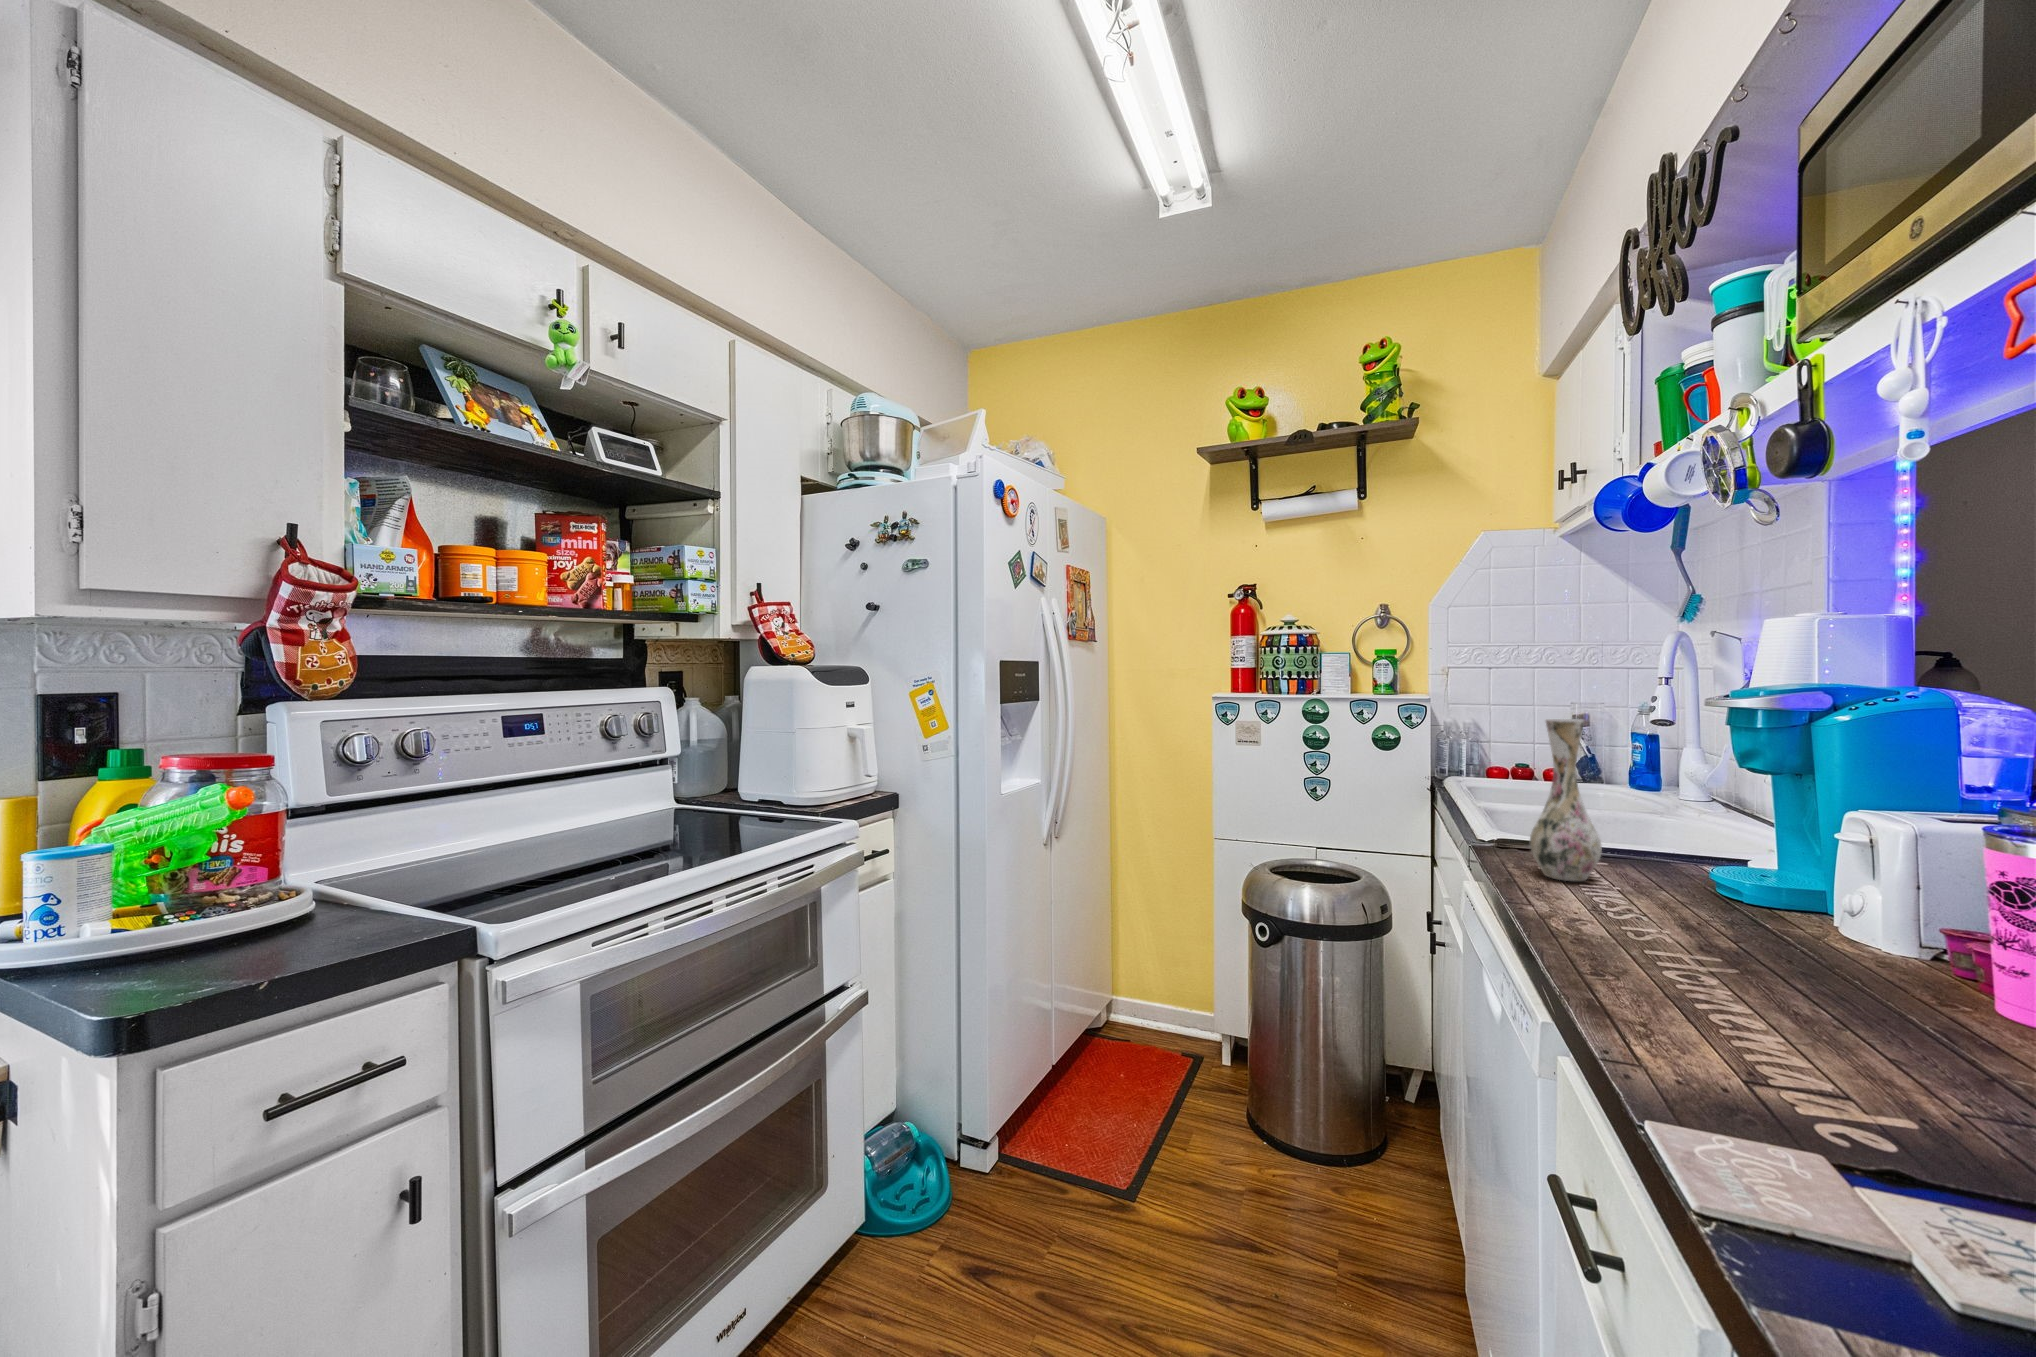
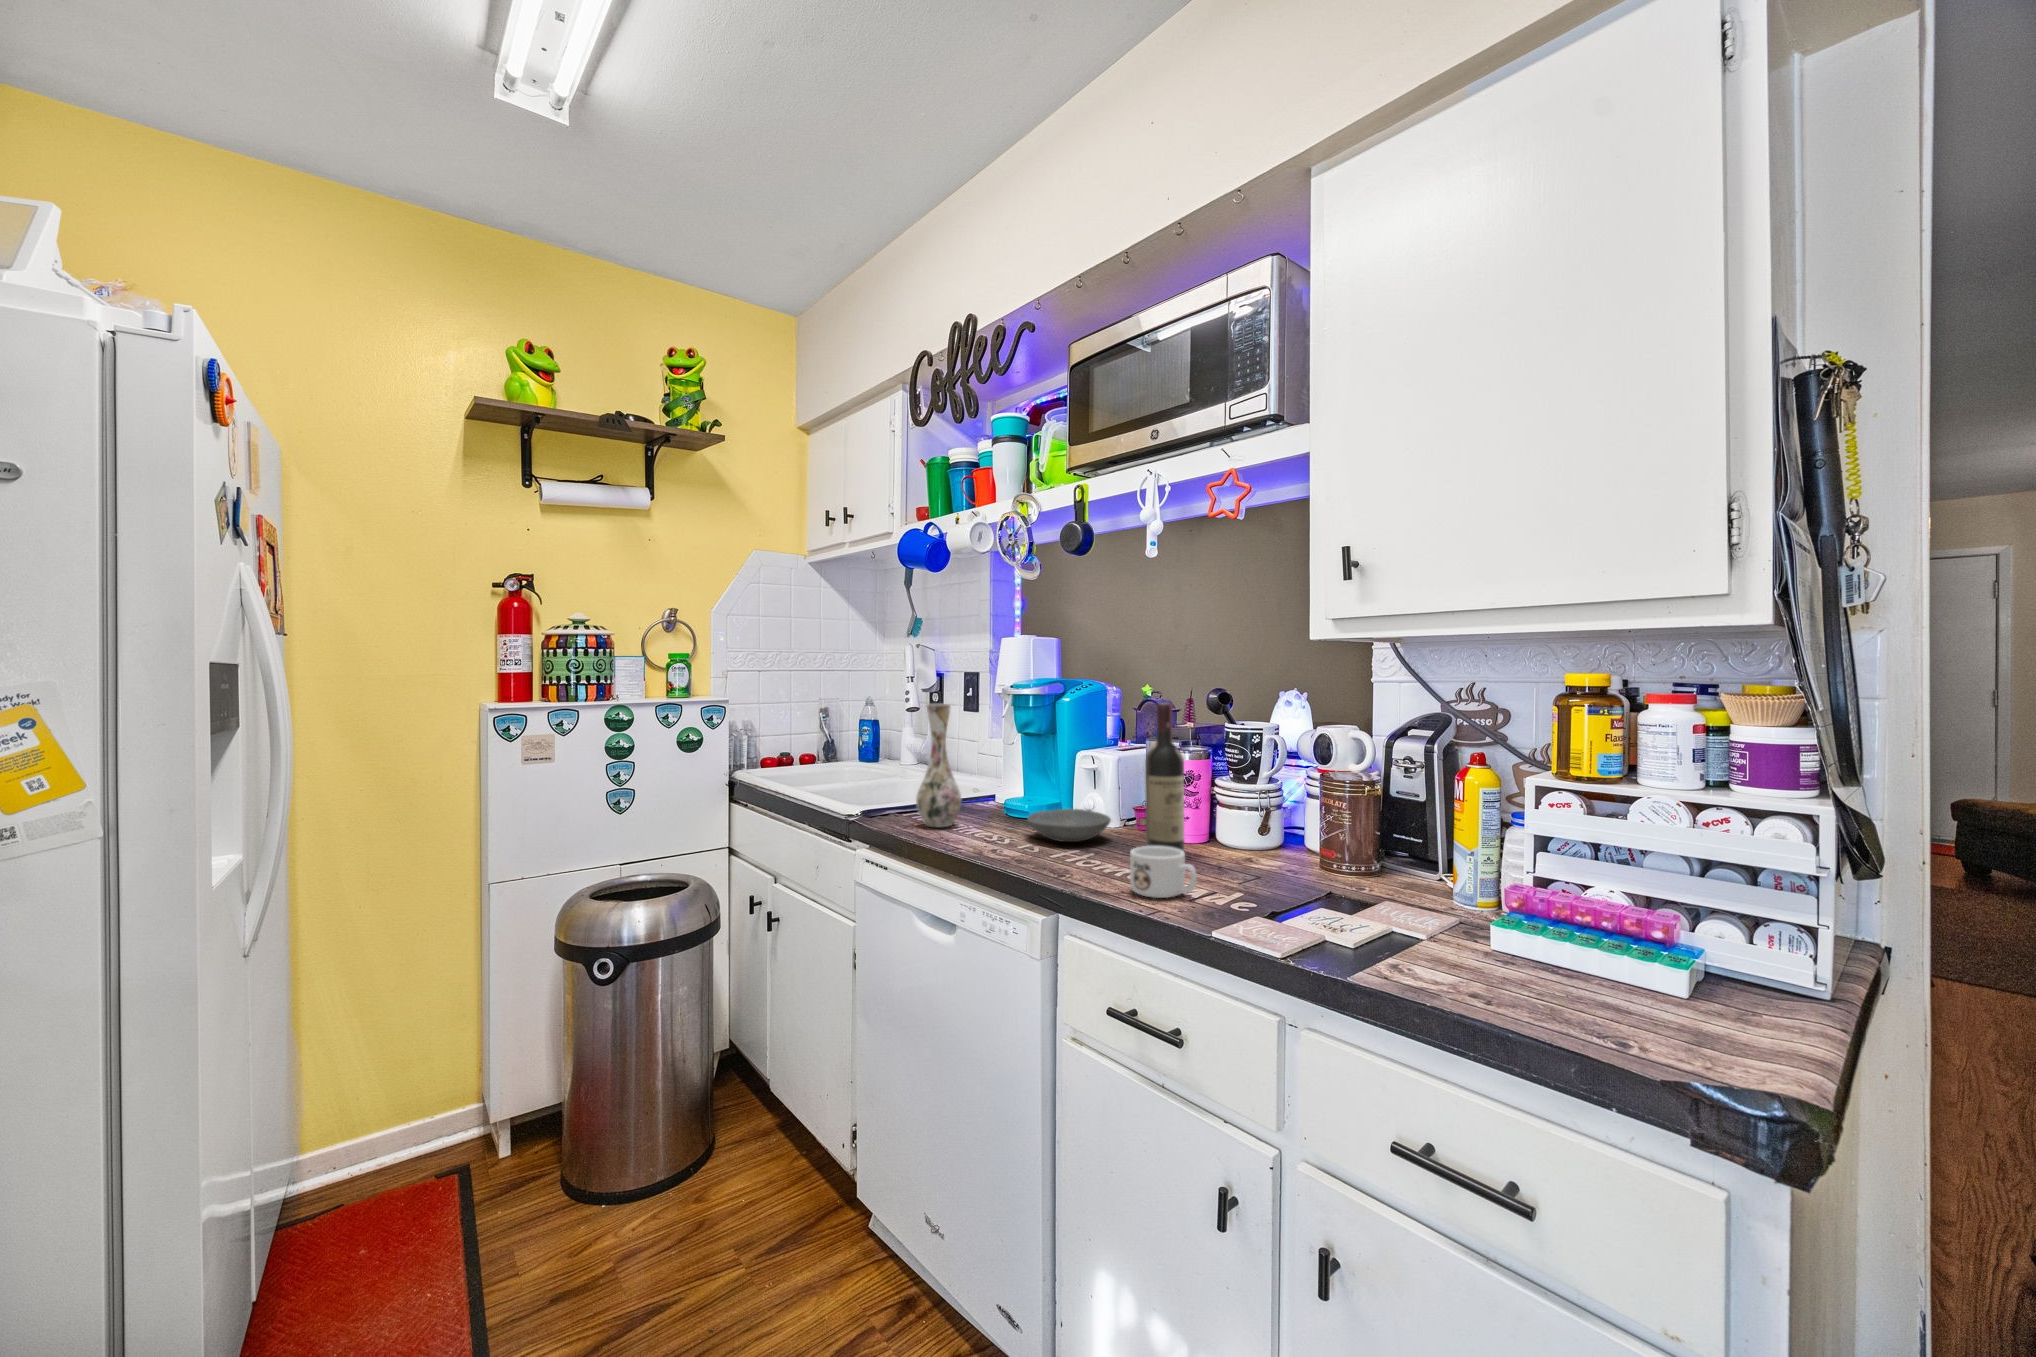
wine bottle: none [1851,747,1955,1038] -> present [1145,703,1184,851]
bowl: none [1659,891,1839,954] -> present [1027,809,1111,842]
mug: none [1663,978,1784,1083] -> present [1130,846,1197,898]

